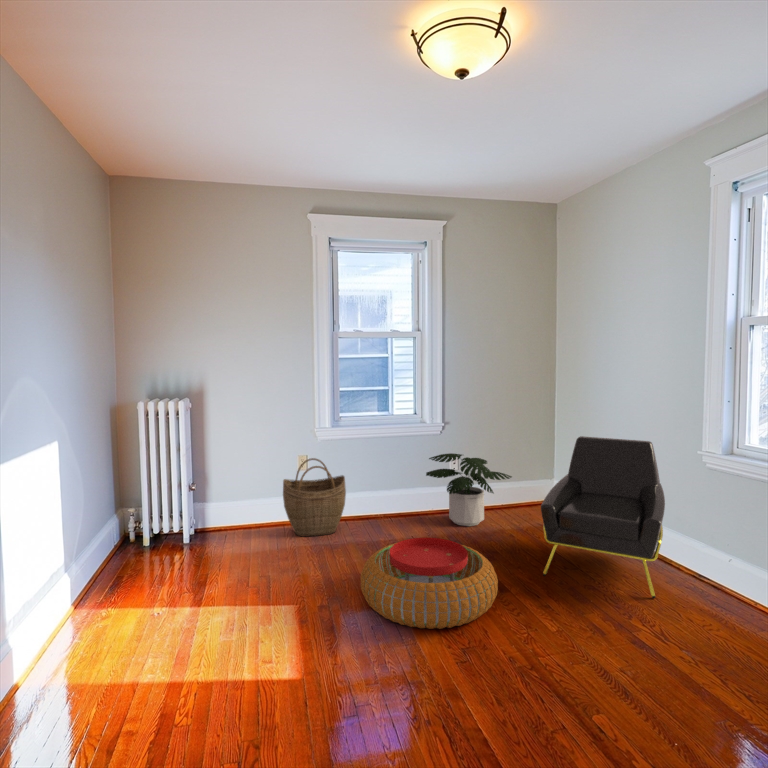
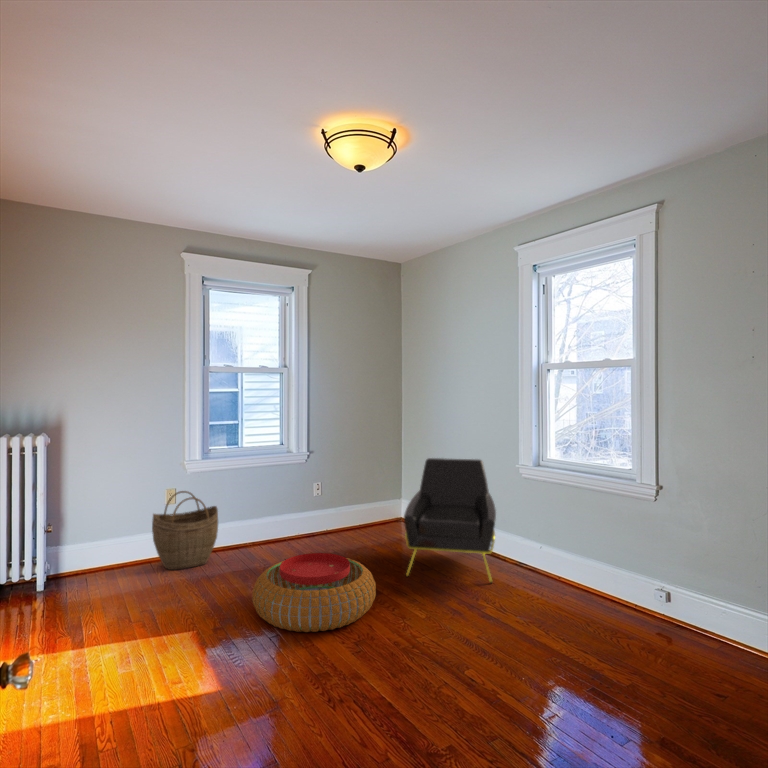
potted plant: present [426,453,512,526] -> none [294,480,371,545]

